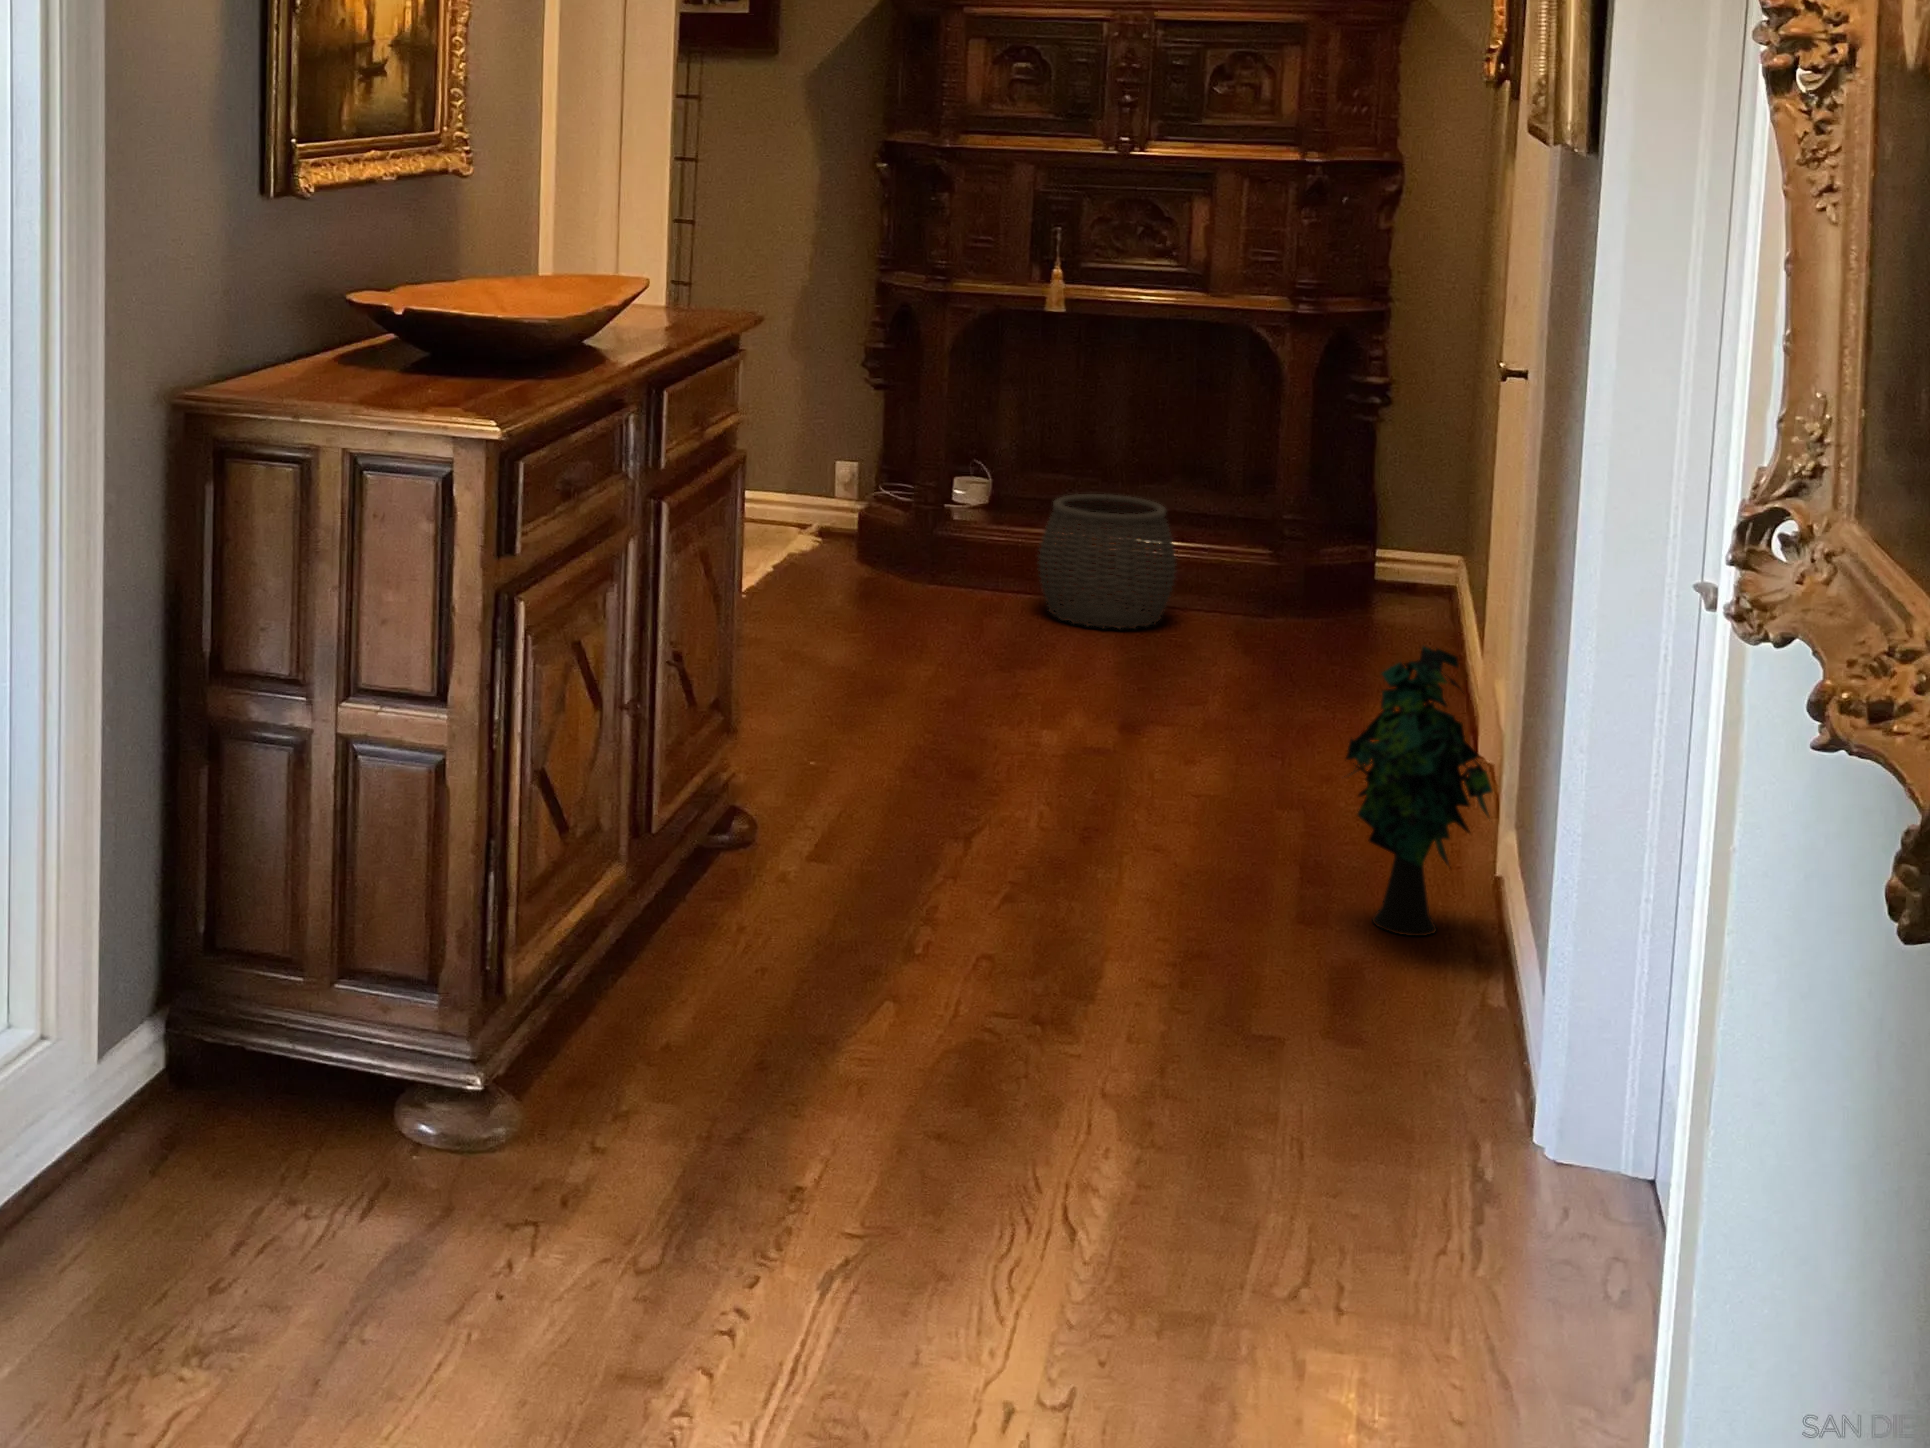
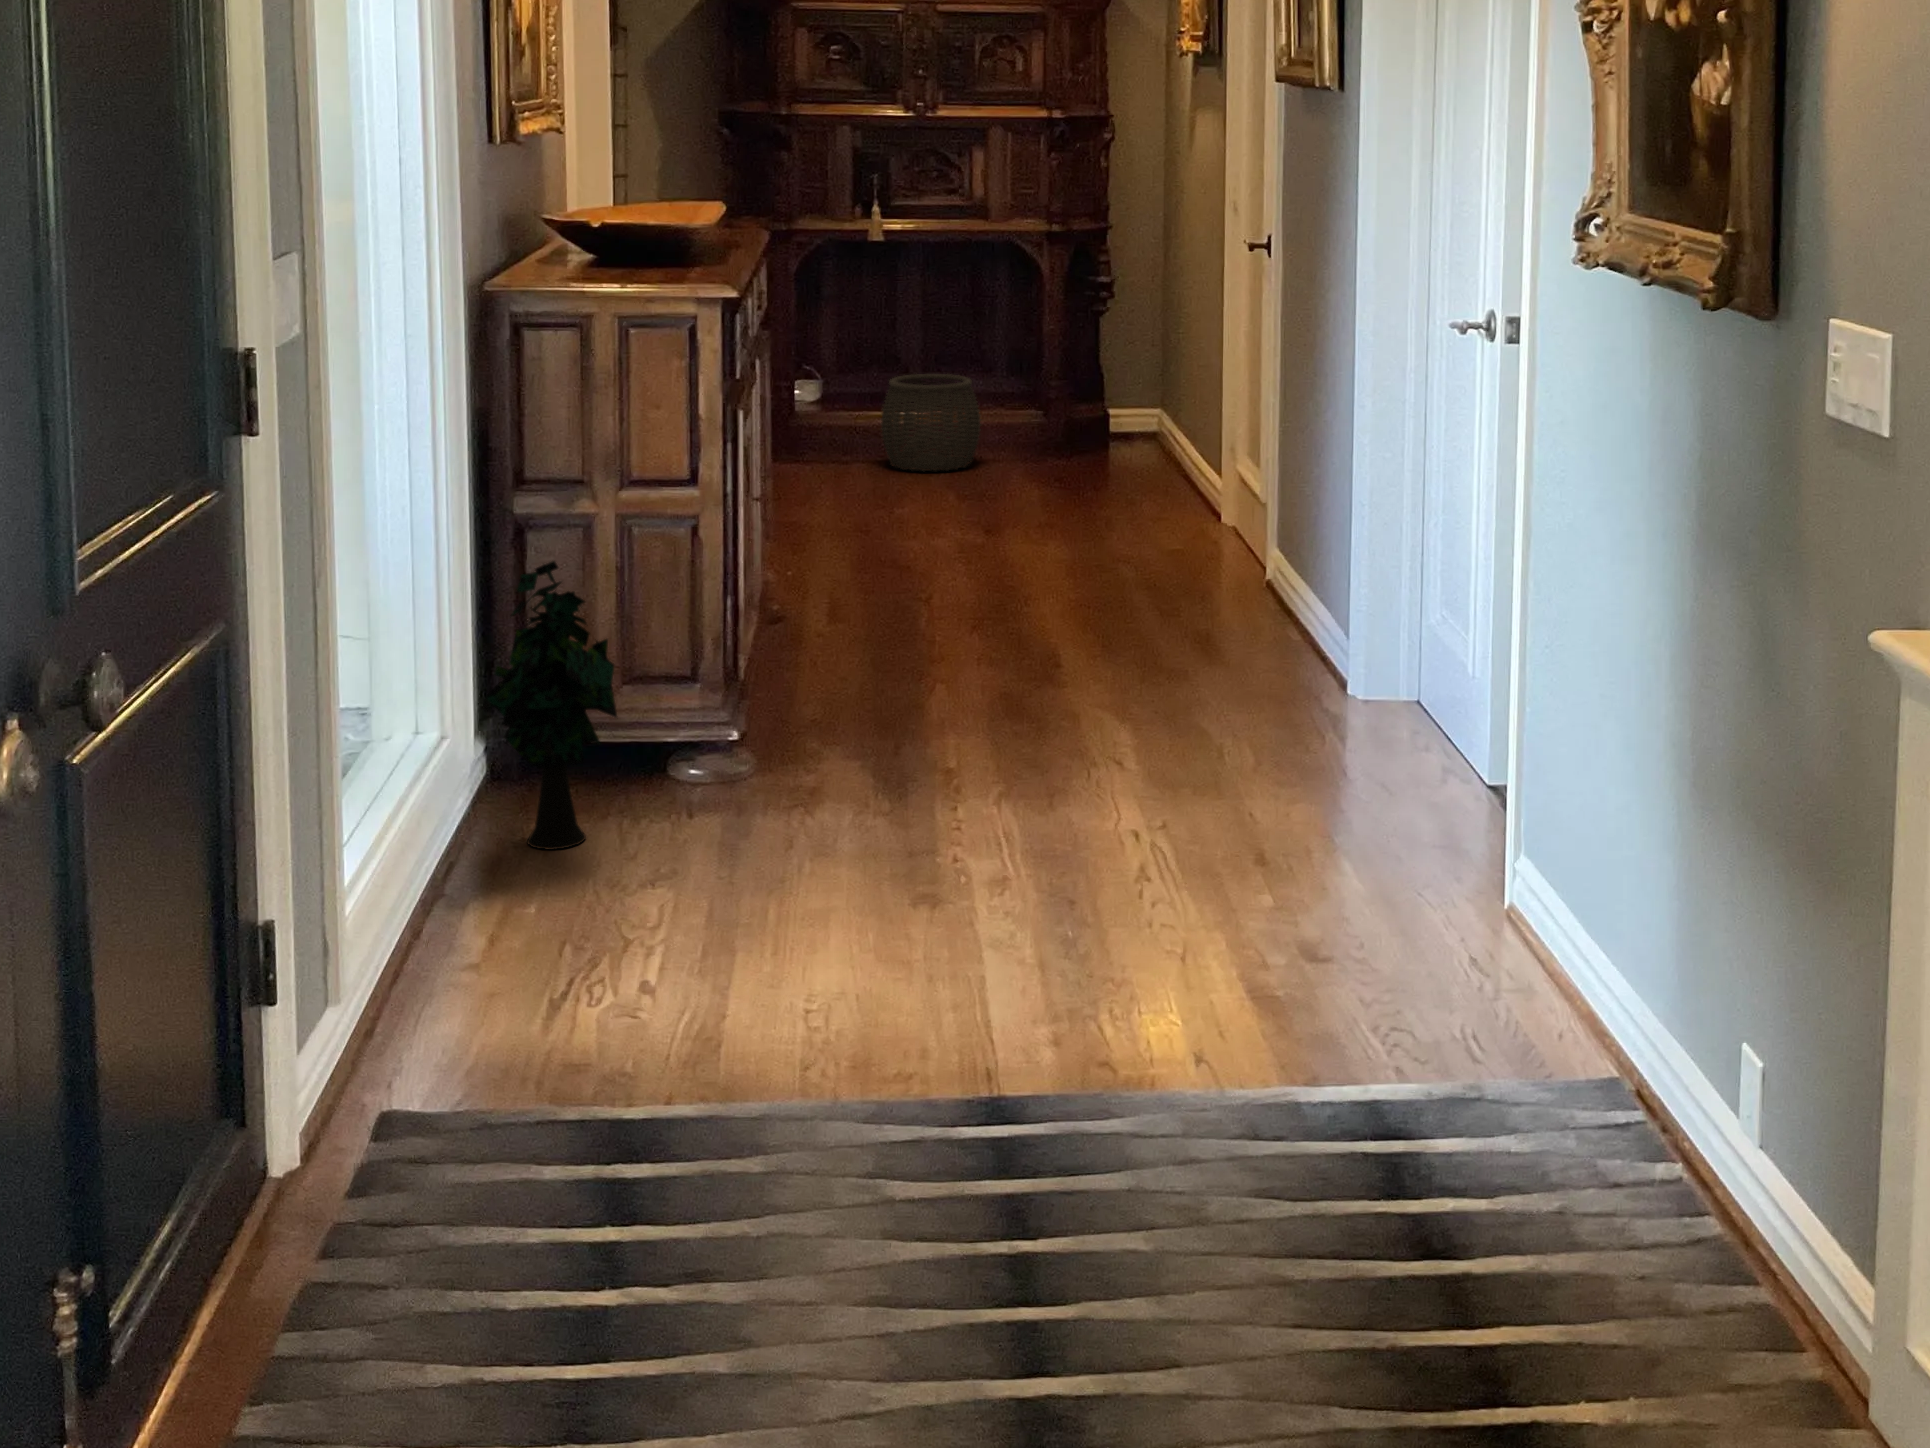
decorative plant: present [1344,646,1492,936] -> present [481,561,617,850]

